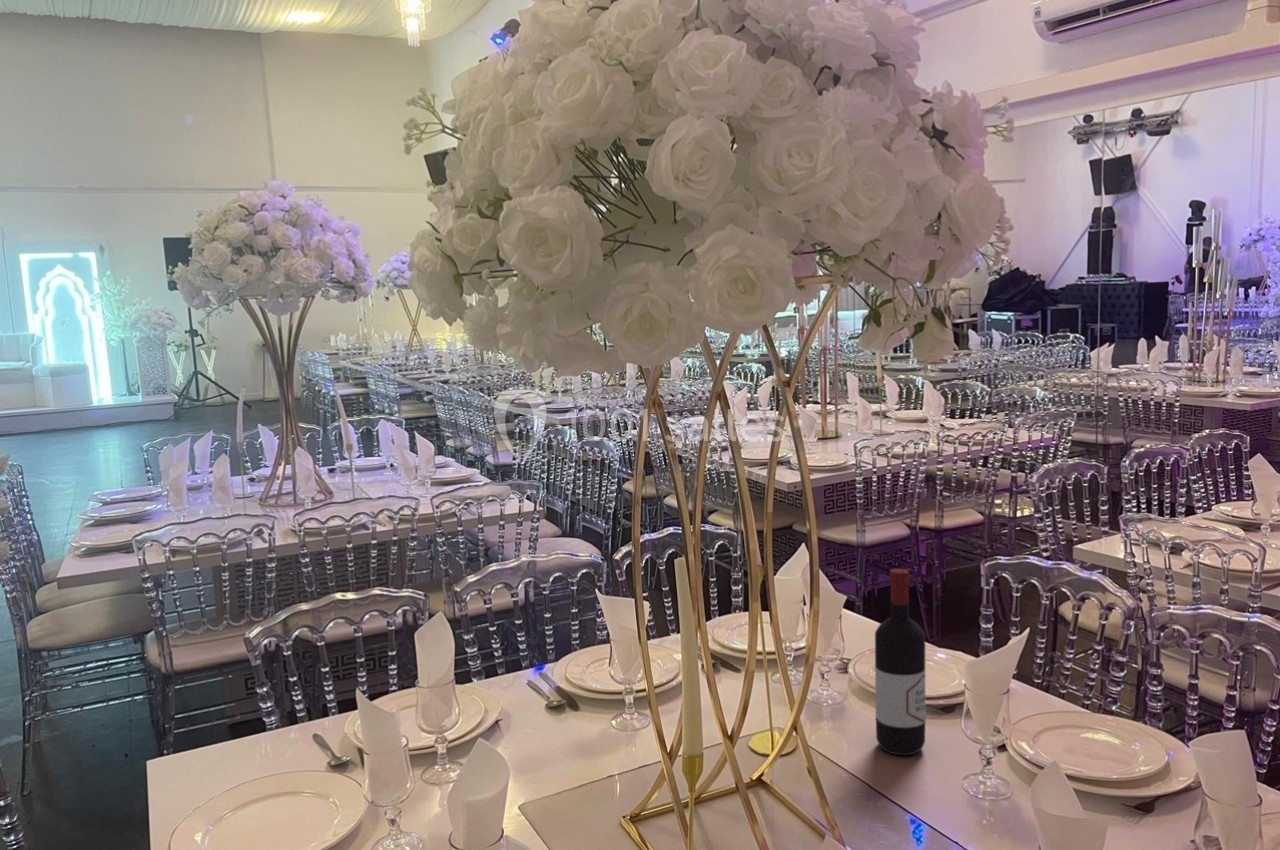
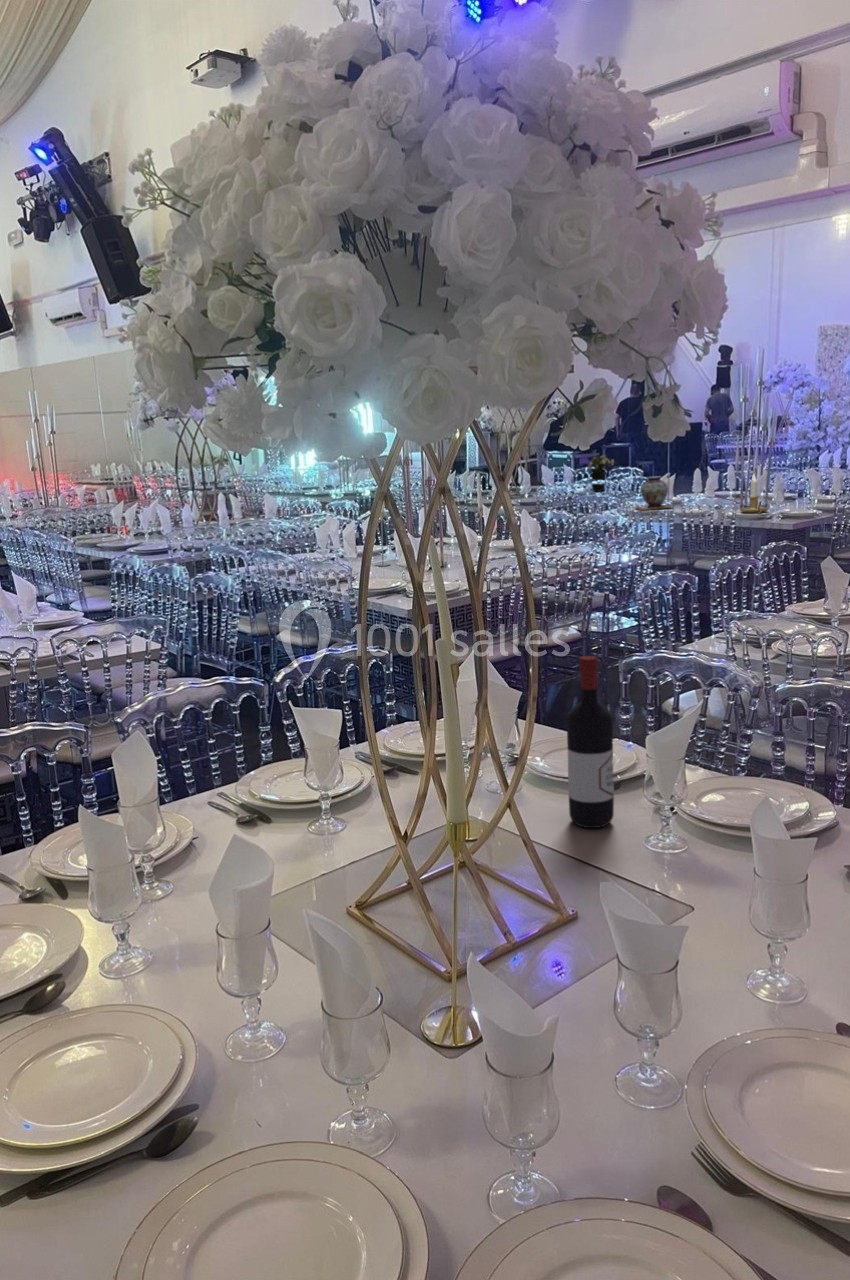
flower arrangement: none [1017,317,1053,359] -> present [588,454,614,492]
decorative vase: none [1063,346,1108,383] -> present [636,476,671,510]
candlestick: none [1184,347,1220,391] -> present [739,474,769,513]

